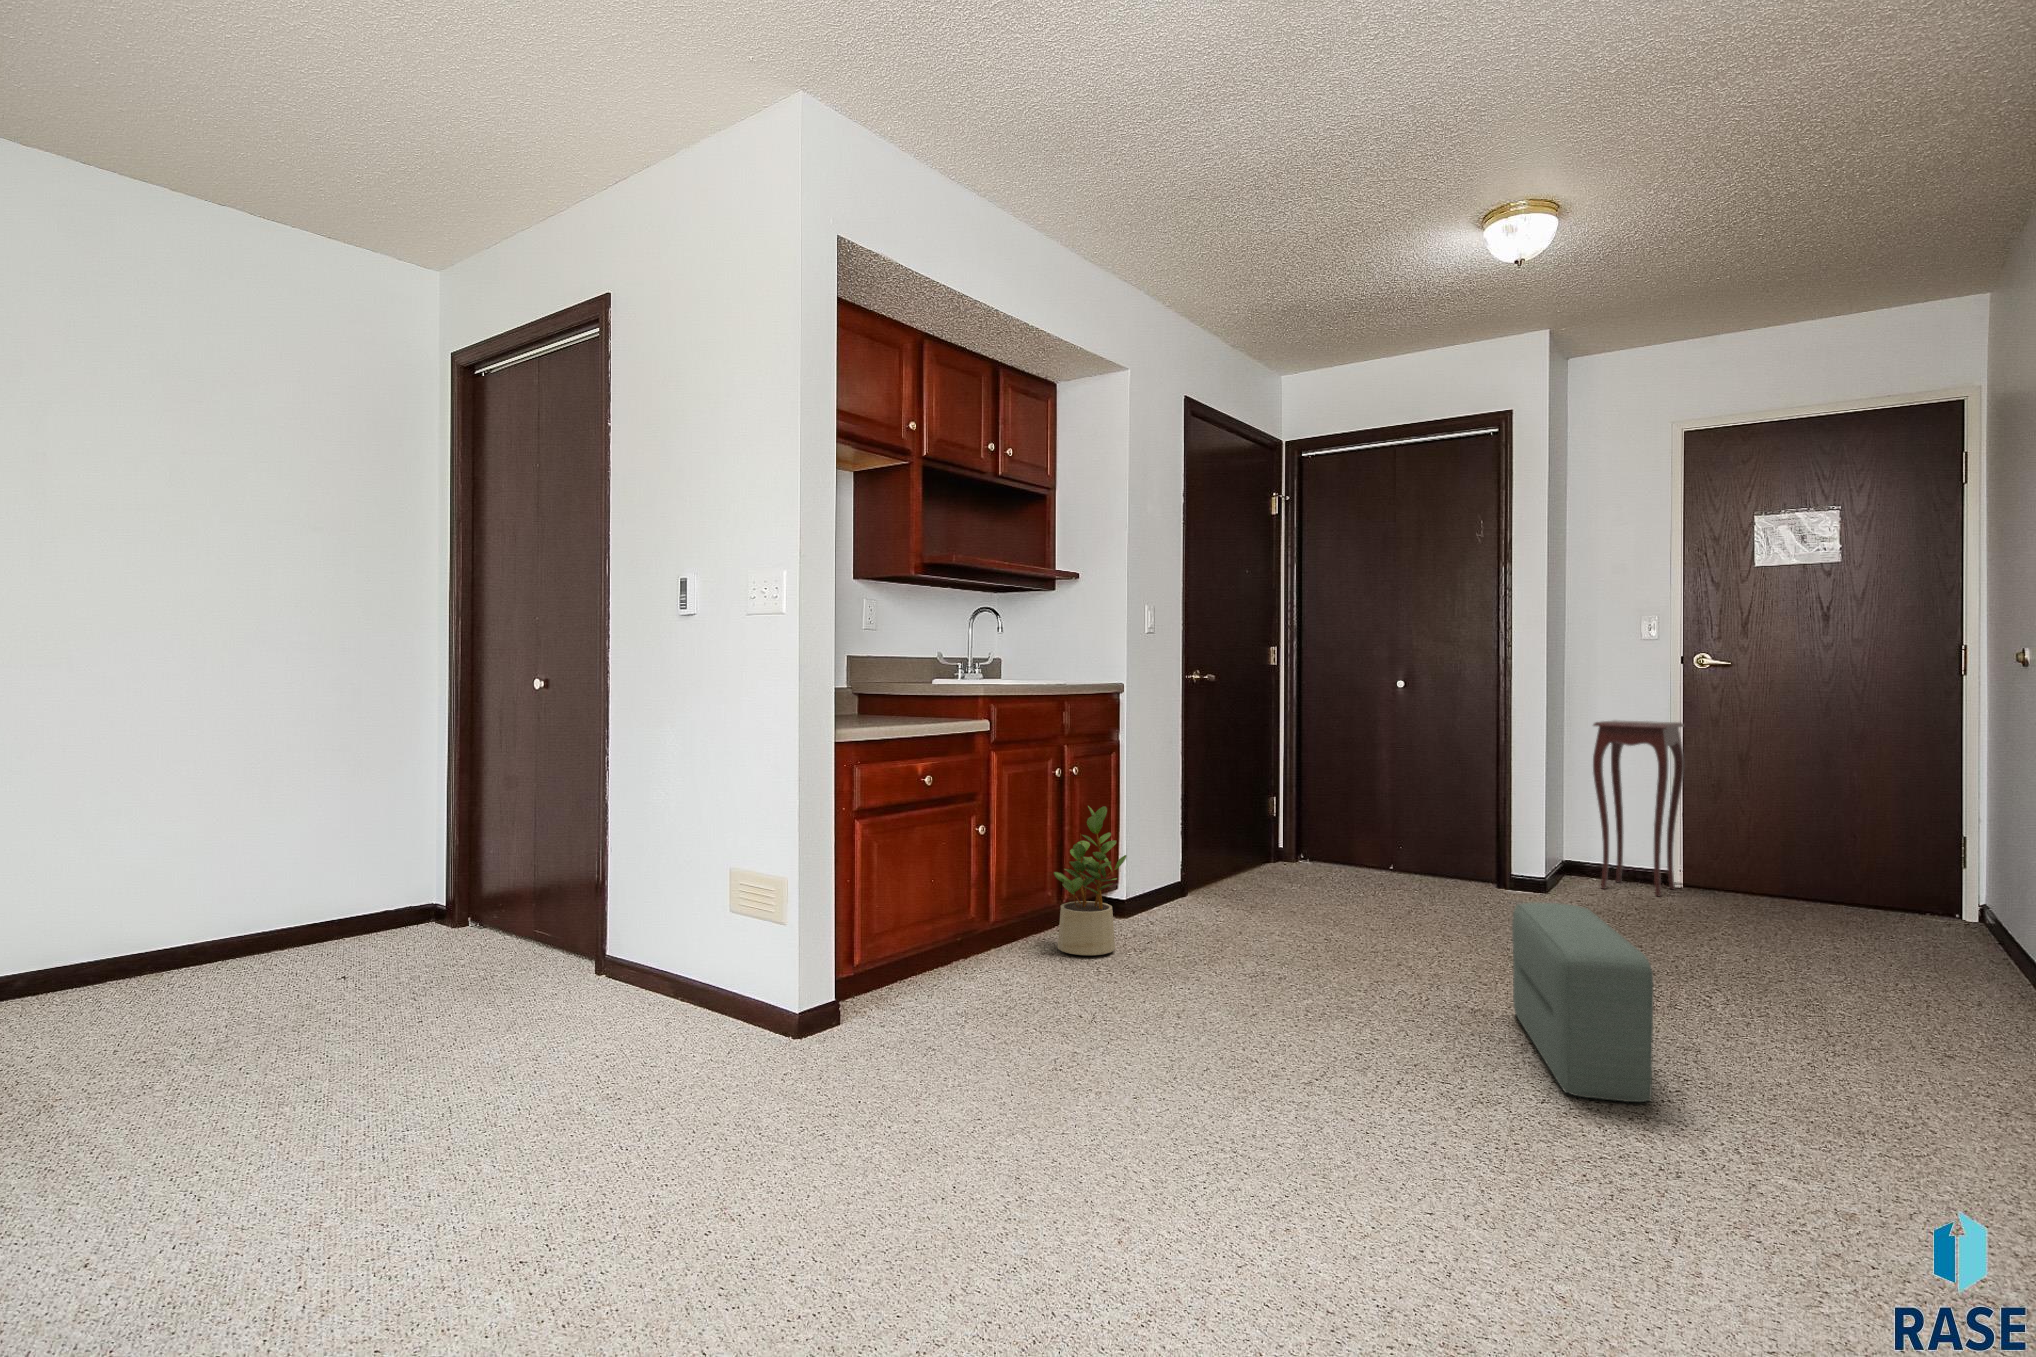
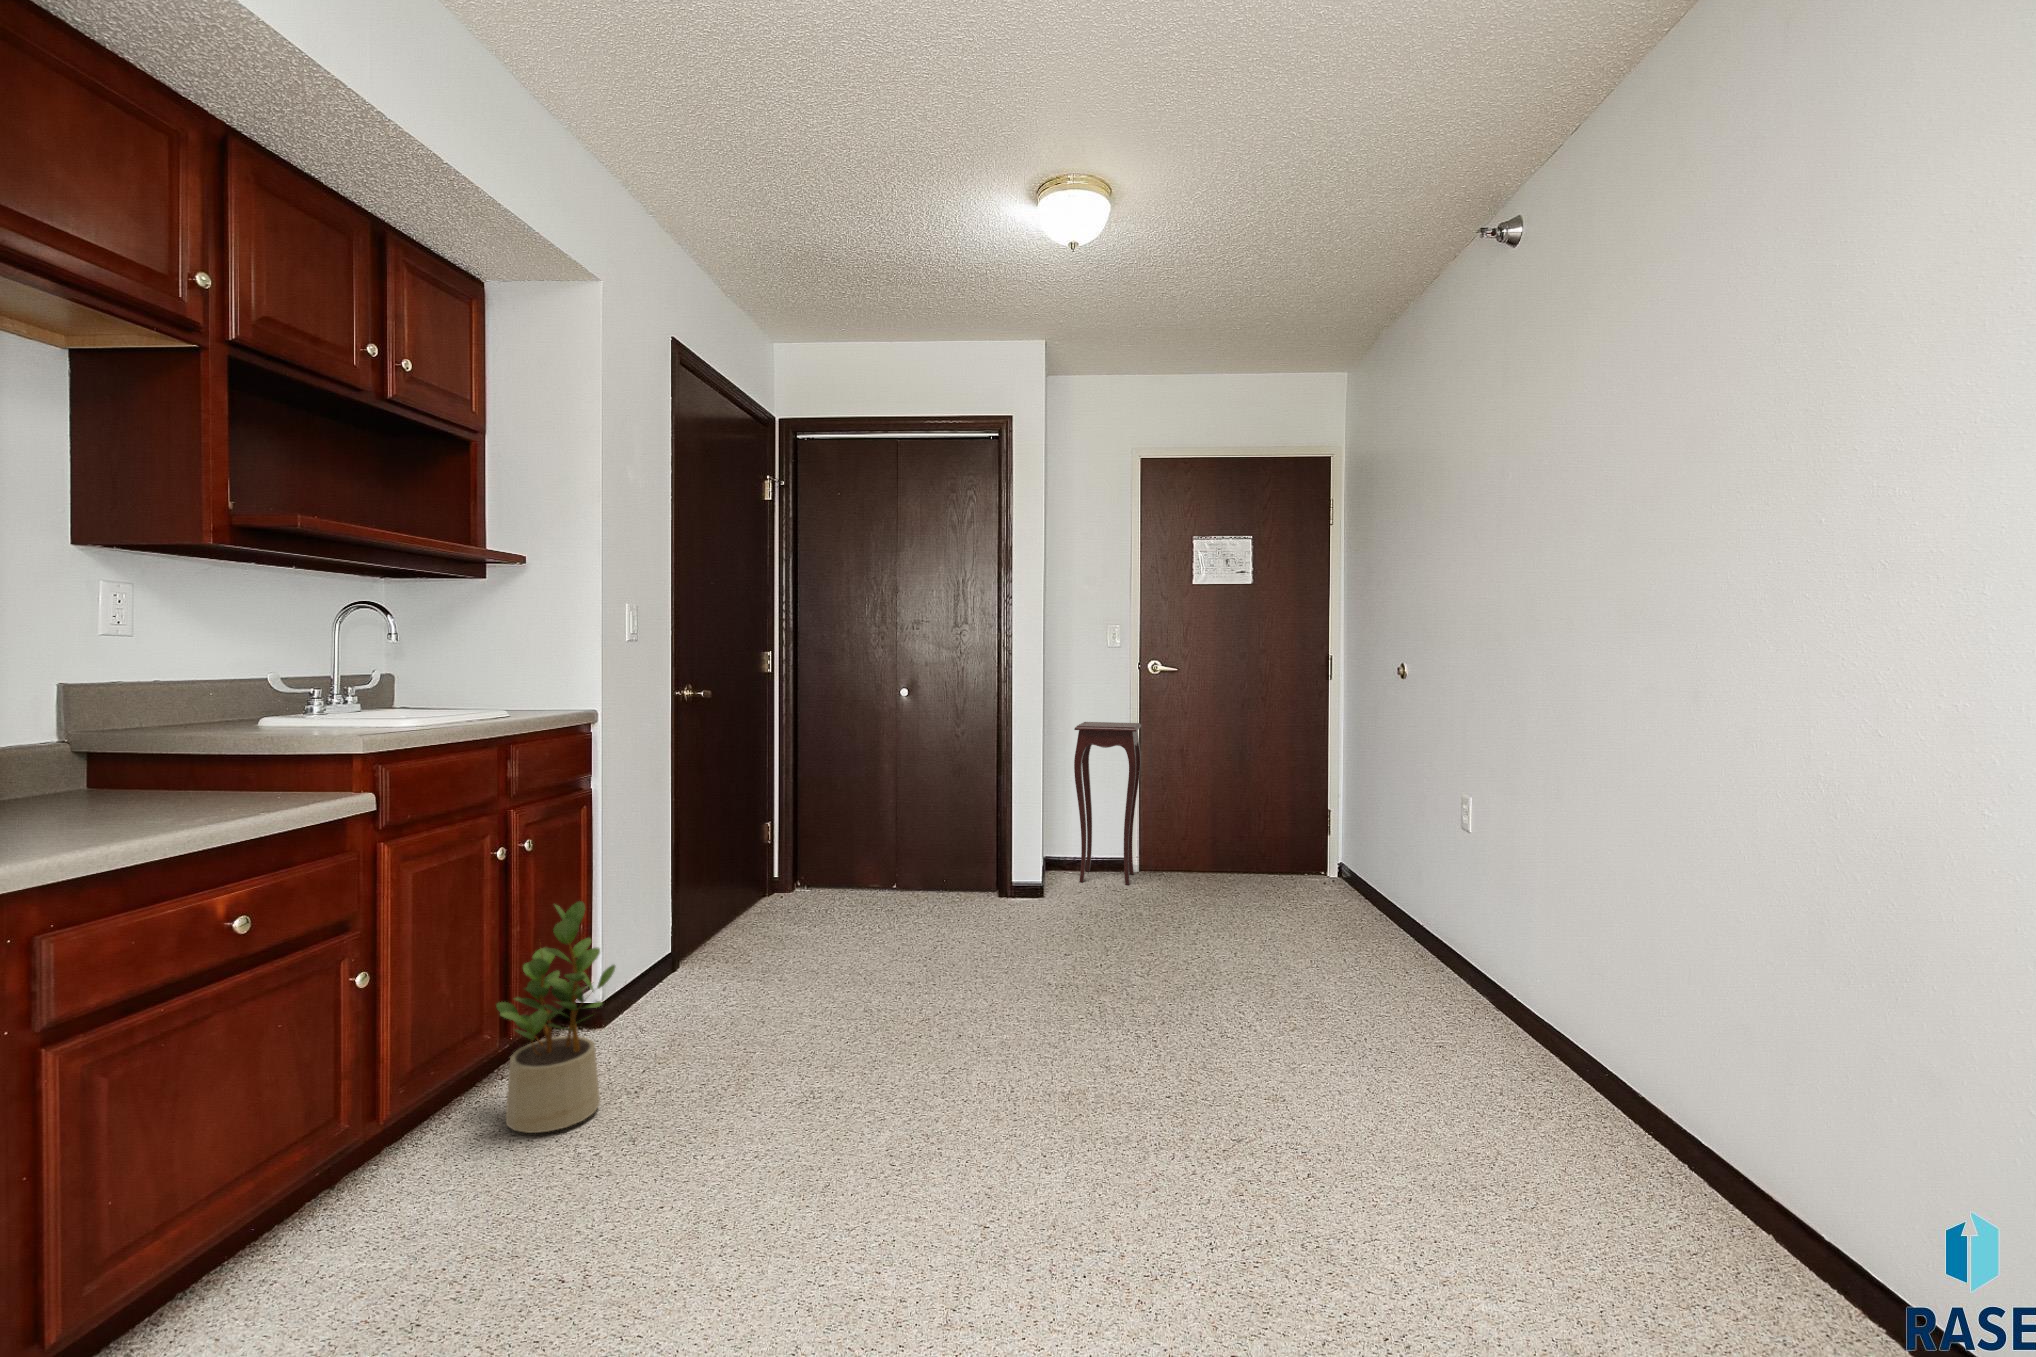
pouf: present [1512,903,1653,1102] -> none [1117,970,1339,1253]

